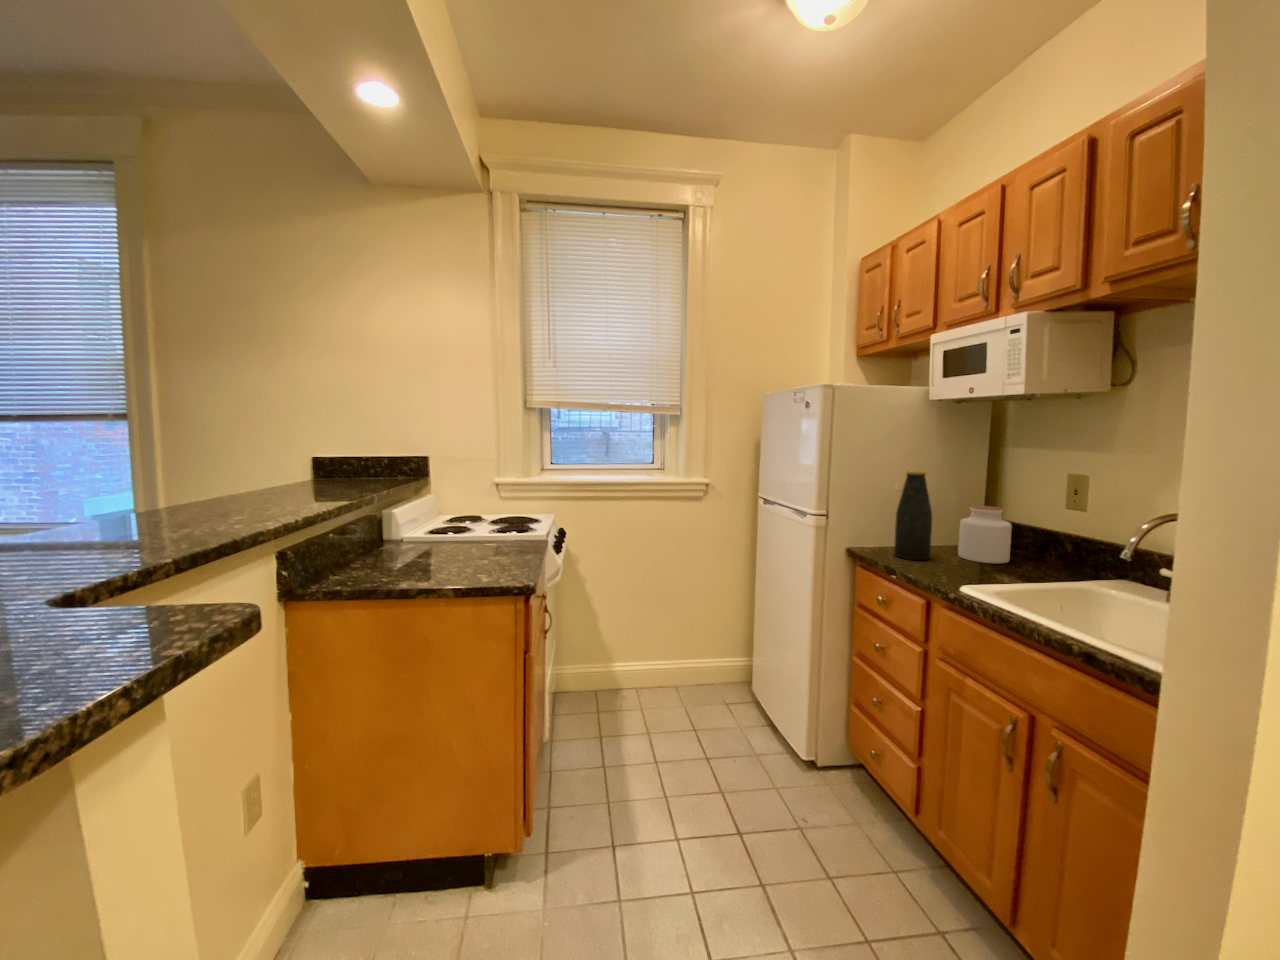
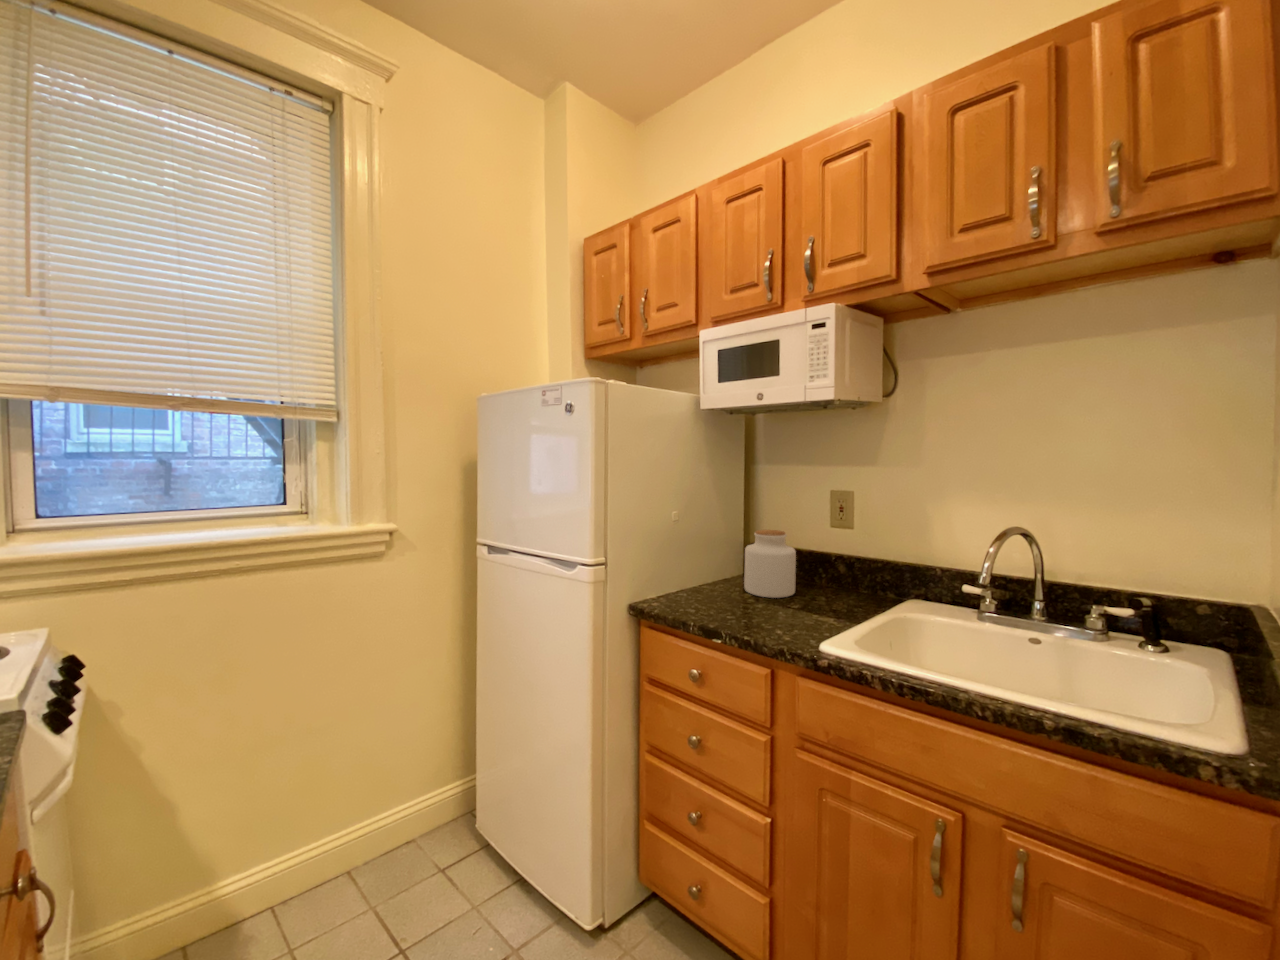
bottle: present [894,471,932,560] -> none [692,495,733,611]

